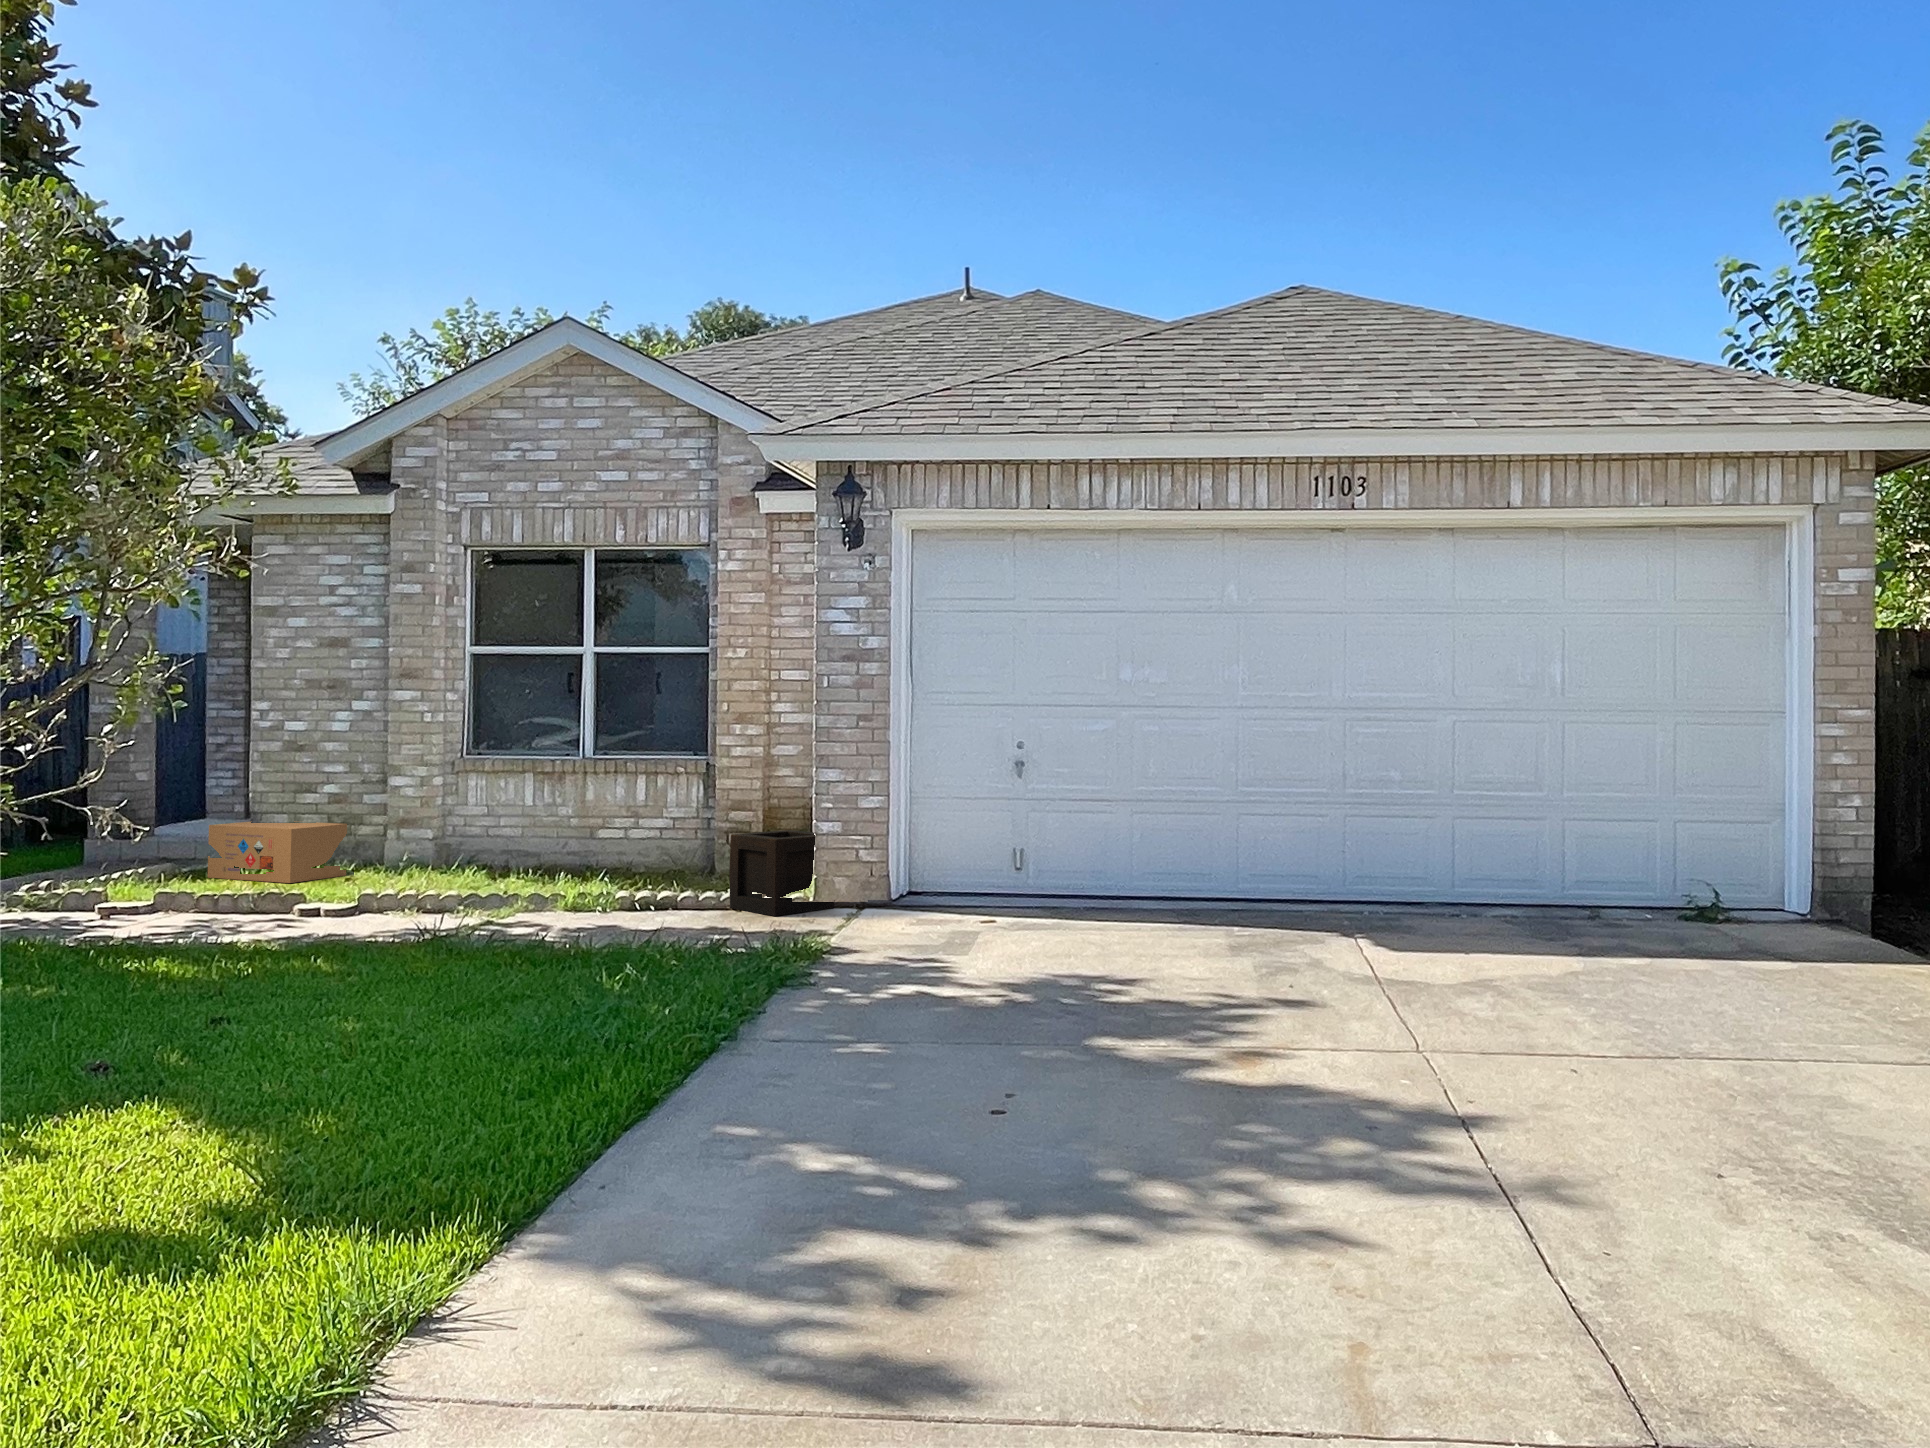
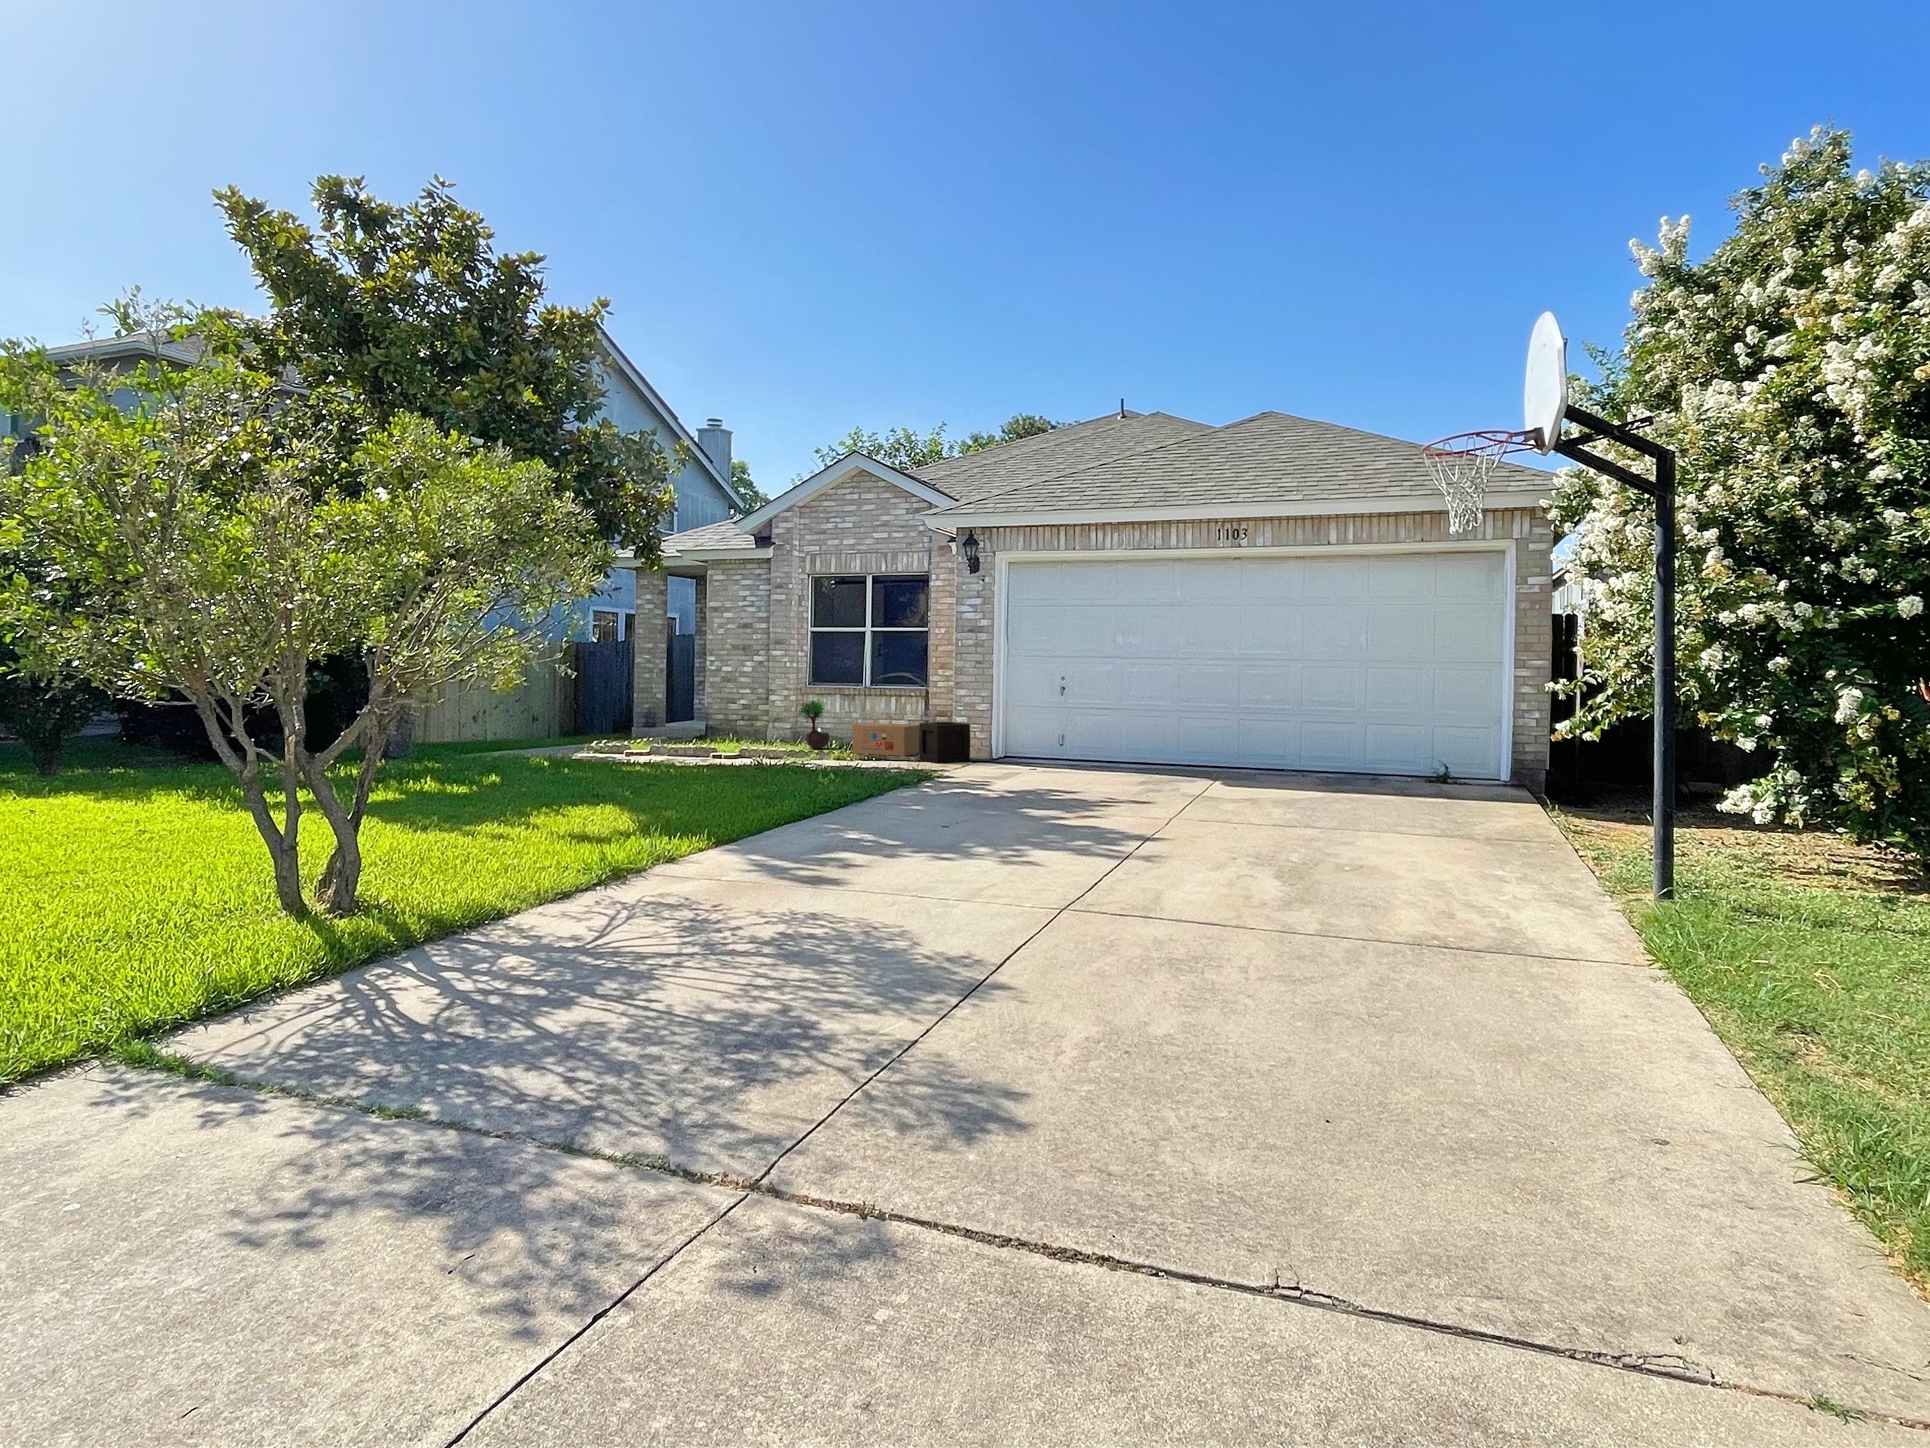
potted tree: none [455,779,523,887] -> present [798,700,829,749]
cardboard box: present [208,821,347,883] -> present [852,723,919,756]

